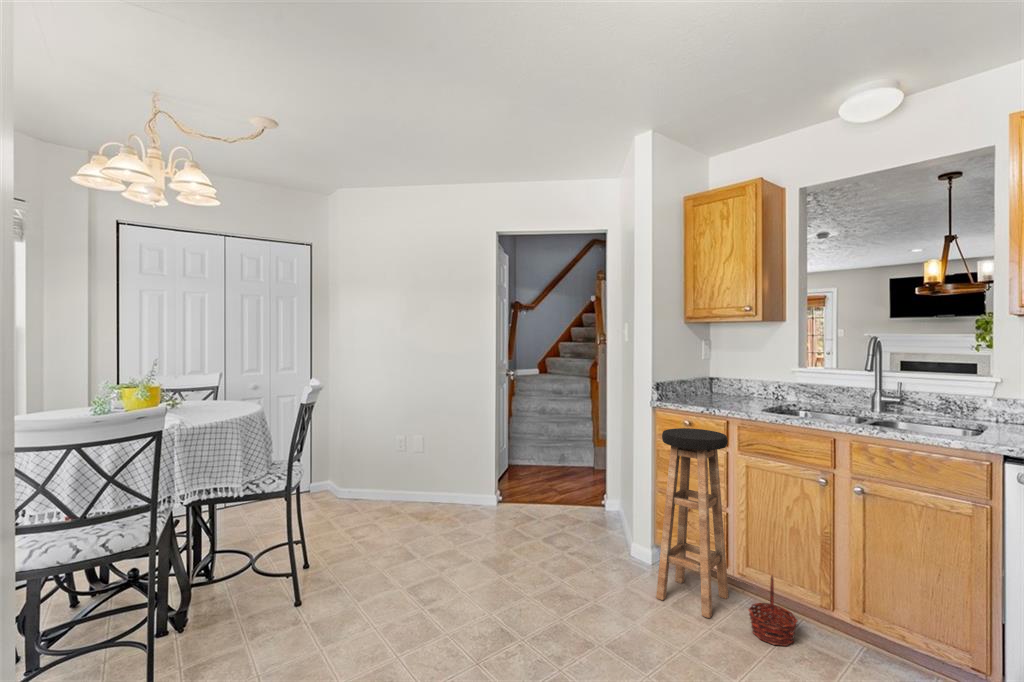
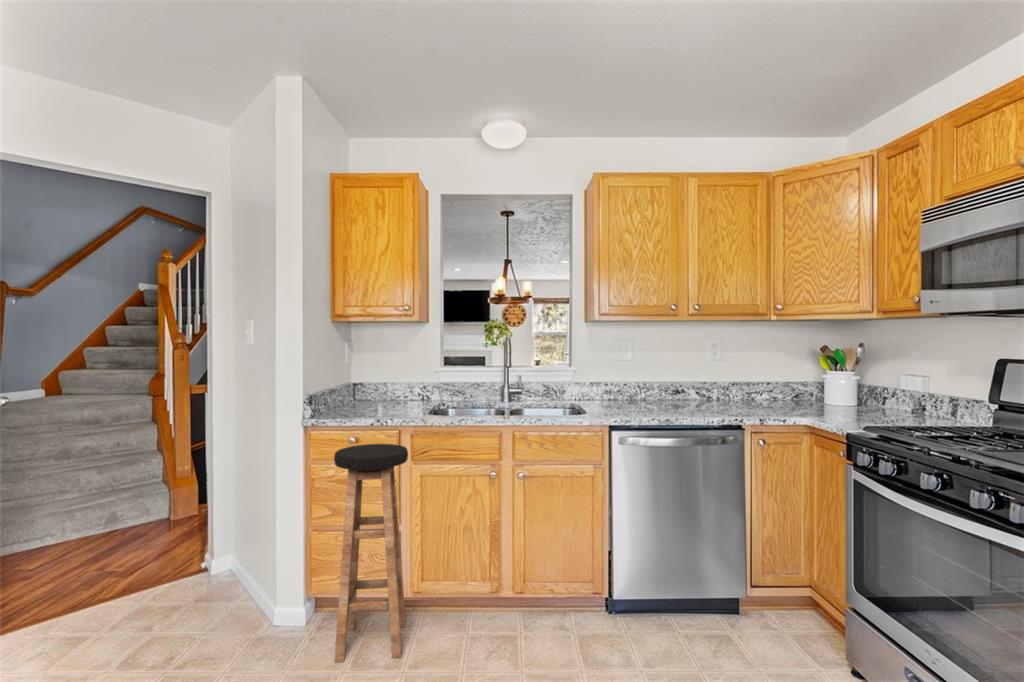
basket: present [748,576,798,646] -> none [439,583,484,654]

